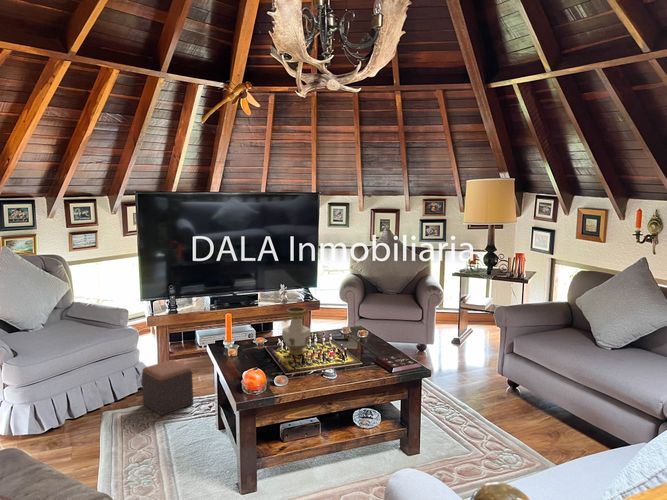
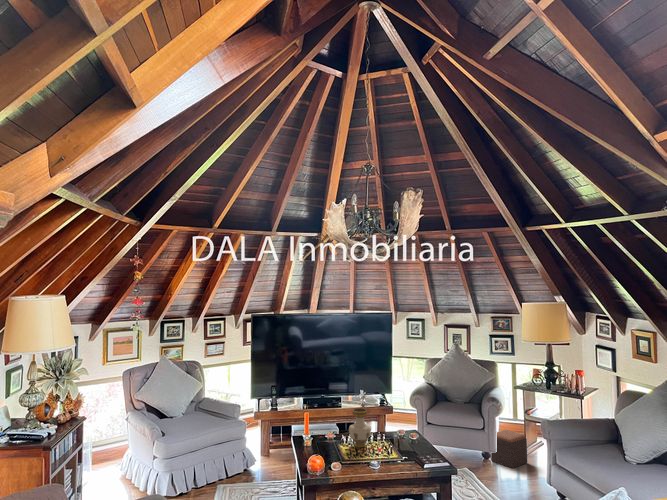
footstool: present [142,360,193,415] -> present [491,430,527,468]

